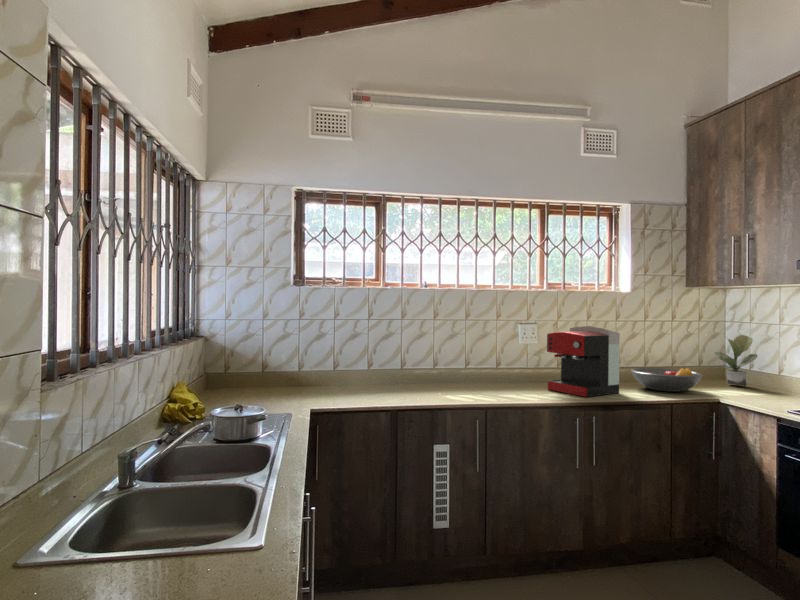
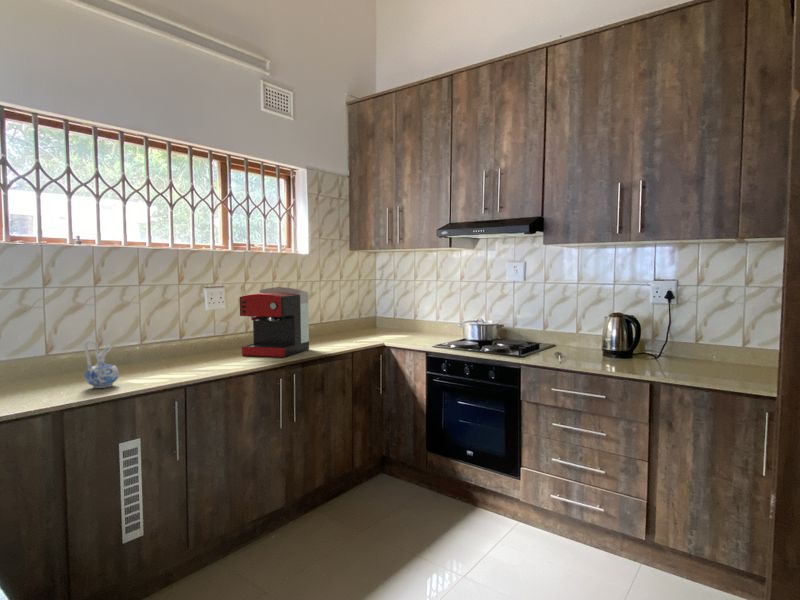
potted plant: present [714,335,757,386] -> none [371,290,401,332]
ceramic pitcher: none [417,361,439,399] -> present [84,340,119,388]
fruit bowl: present [631,367,703,392] -> none [314,320,370,343]

